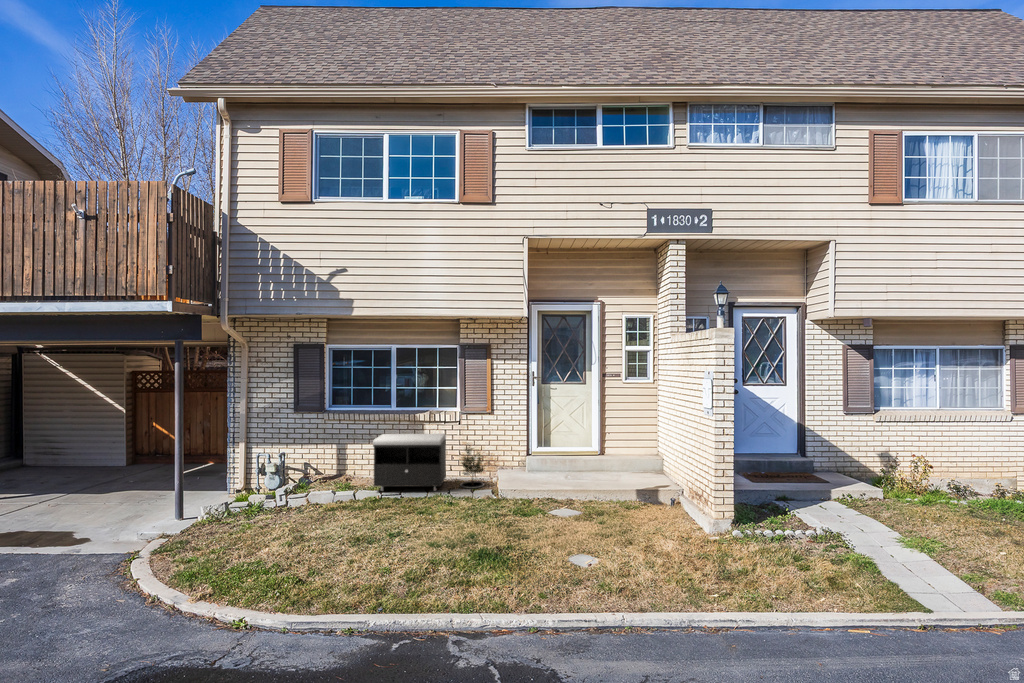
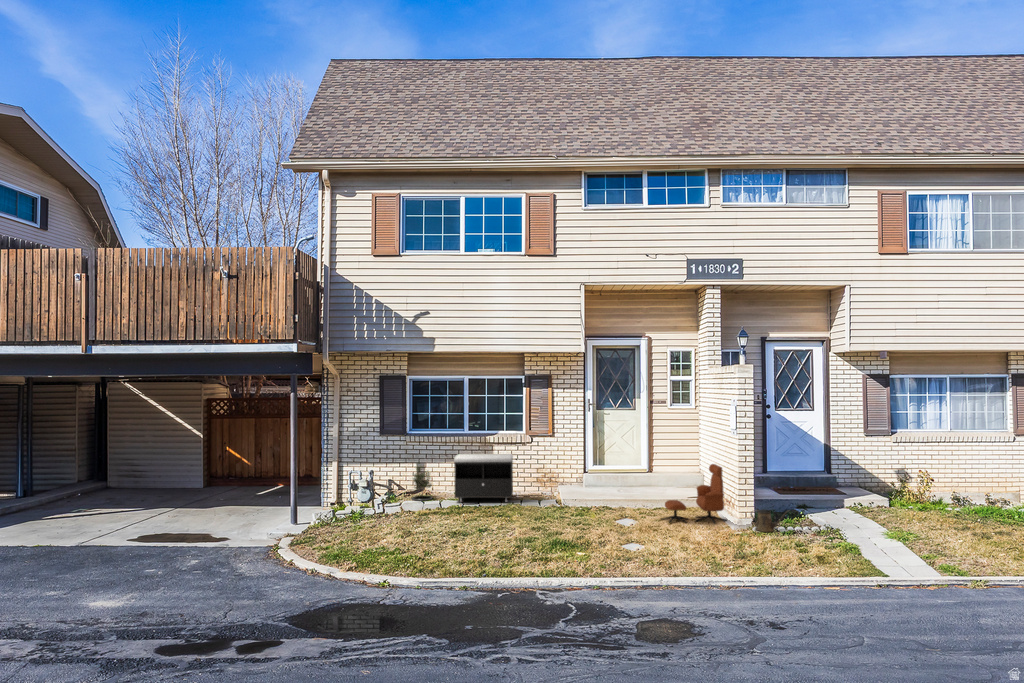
potted tree: present [460,445,484,489] -> present [412,463,432,501]
lounge chair: none [613,451,695,528] -> present [661,464,727,524]
watering can: none [727,513,780,544] -> present [751,510,789,532]

